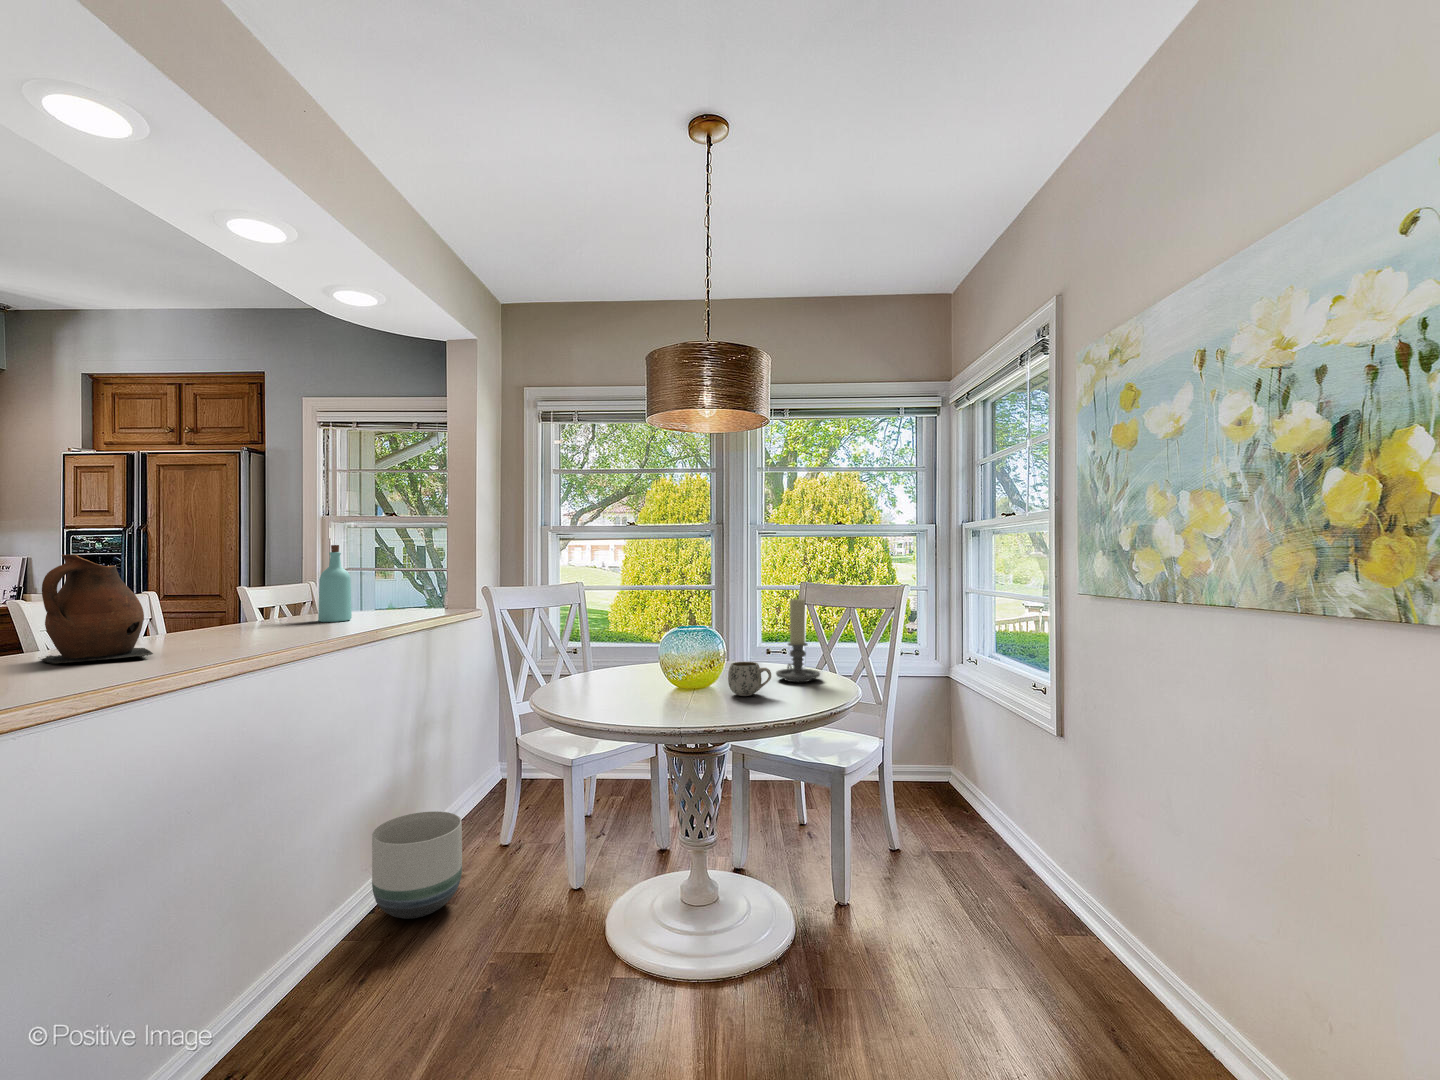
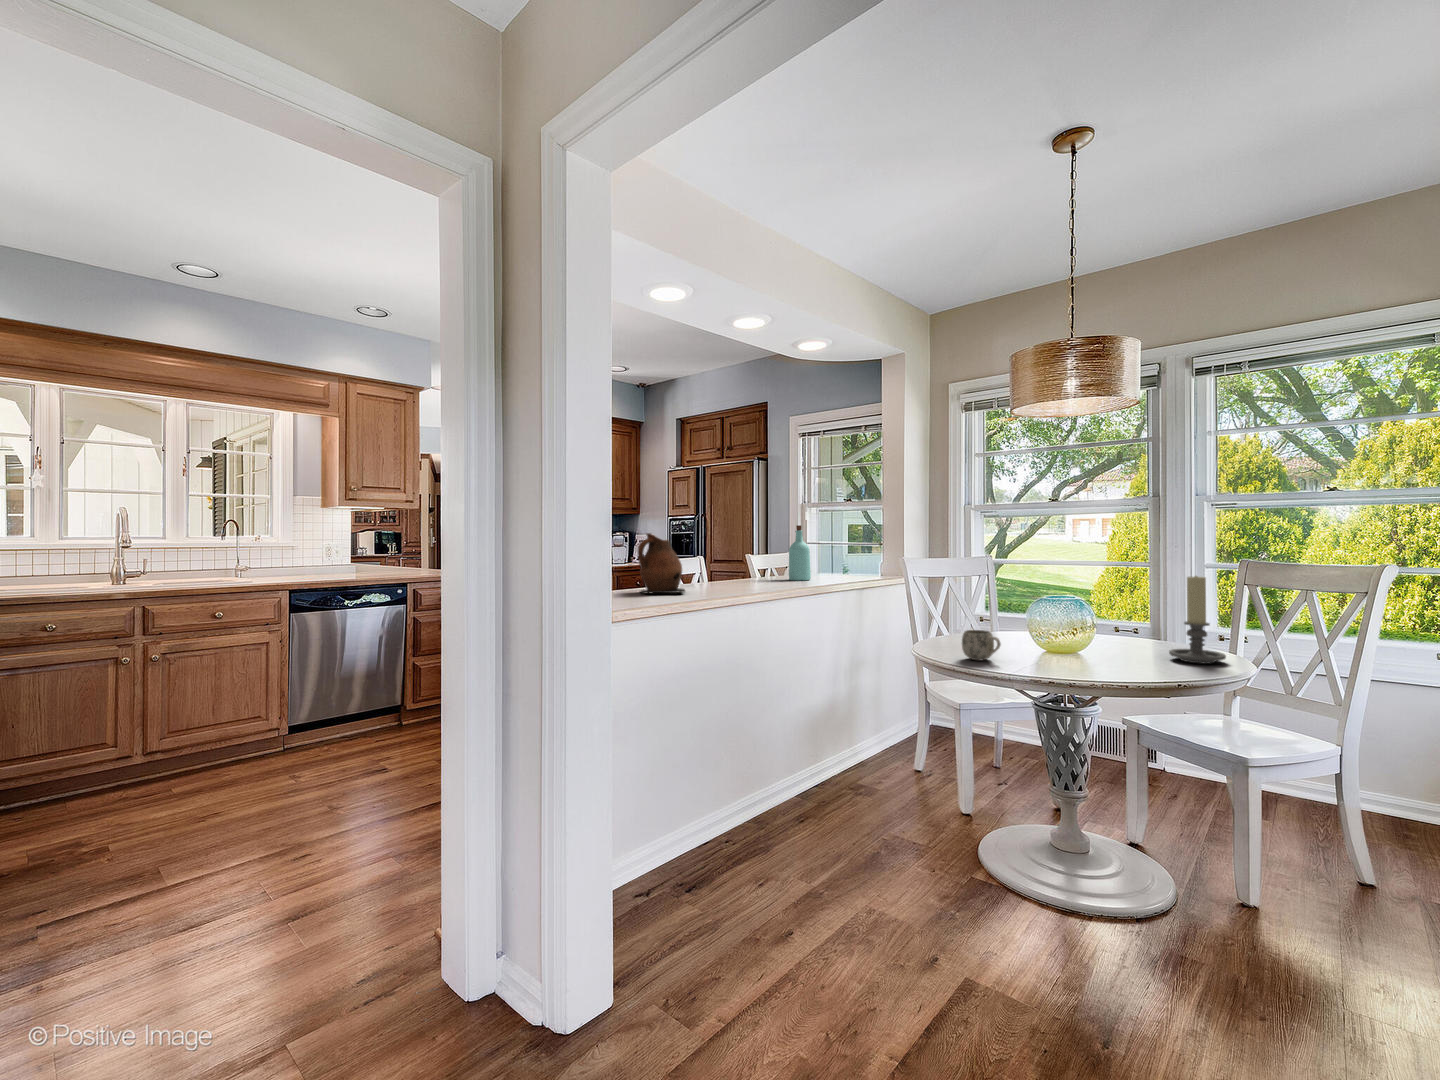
mug: present [728,662,771,696] -> present [962,630,1001,660]
planter: present [372,811,462,919] -> none [813,724,875,798]

